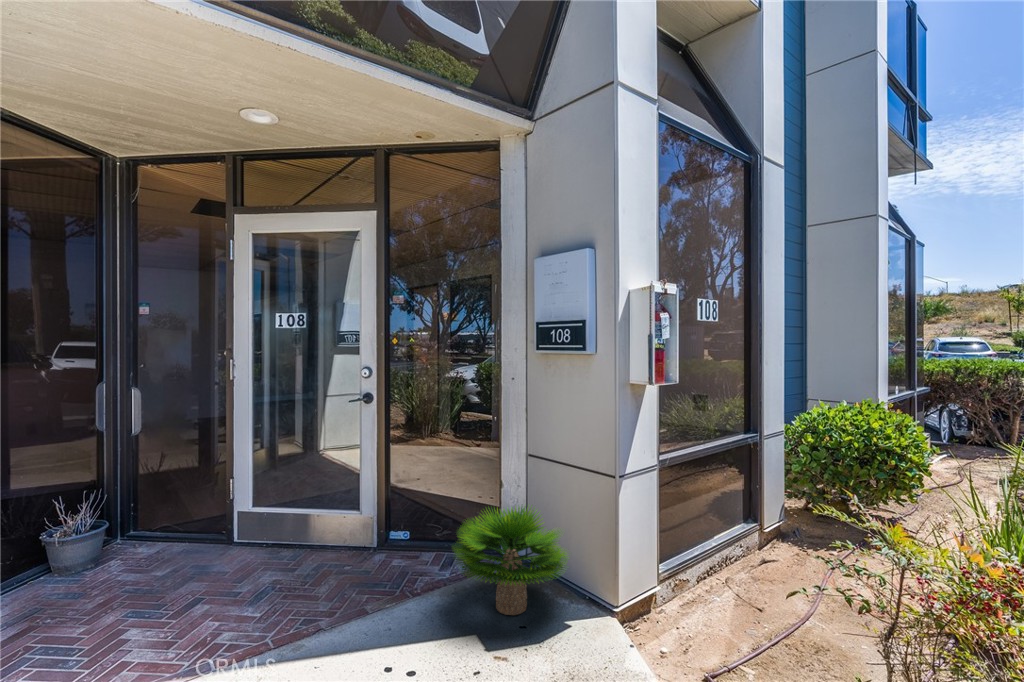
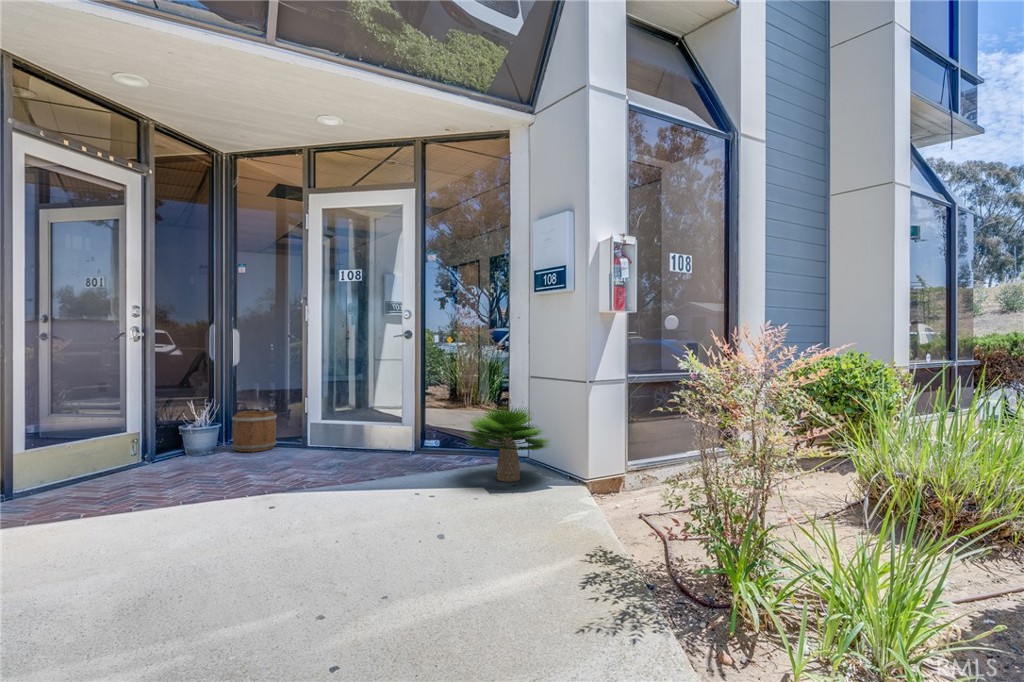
bucket: none [125,494,193,558] -> present [231,411,277,452]

